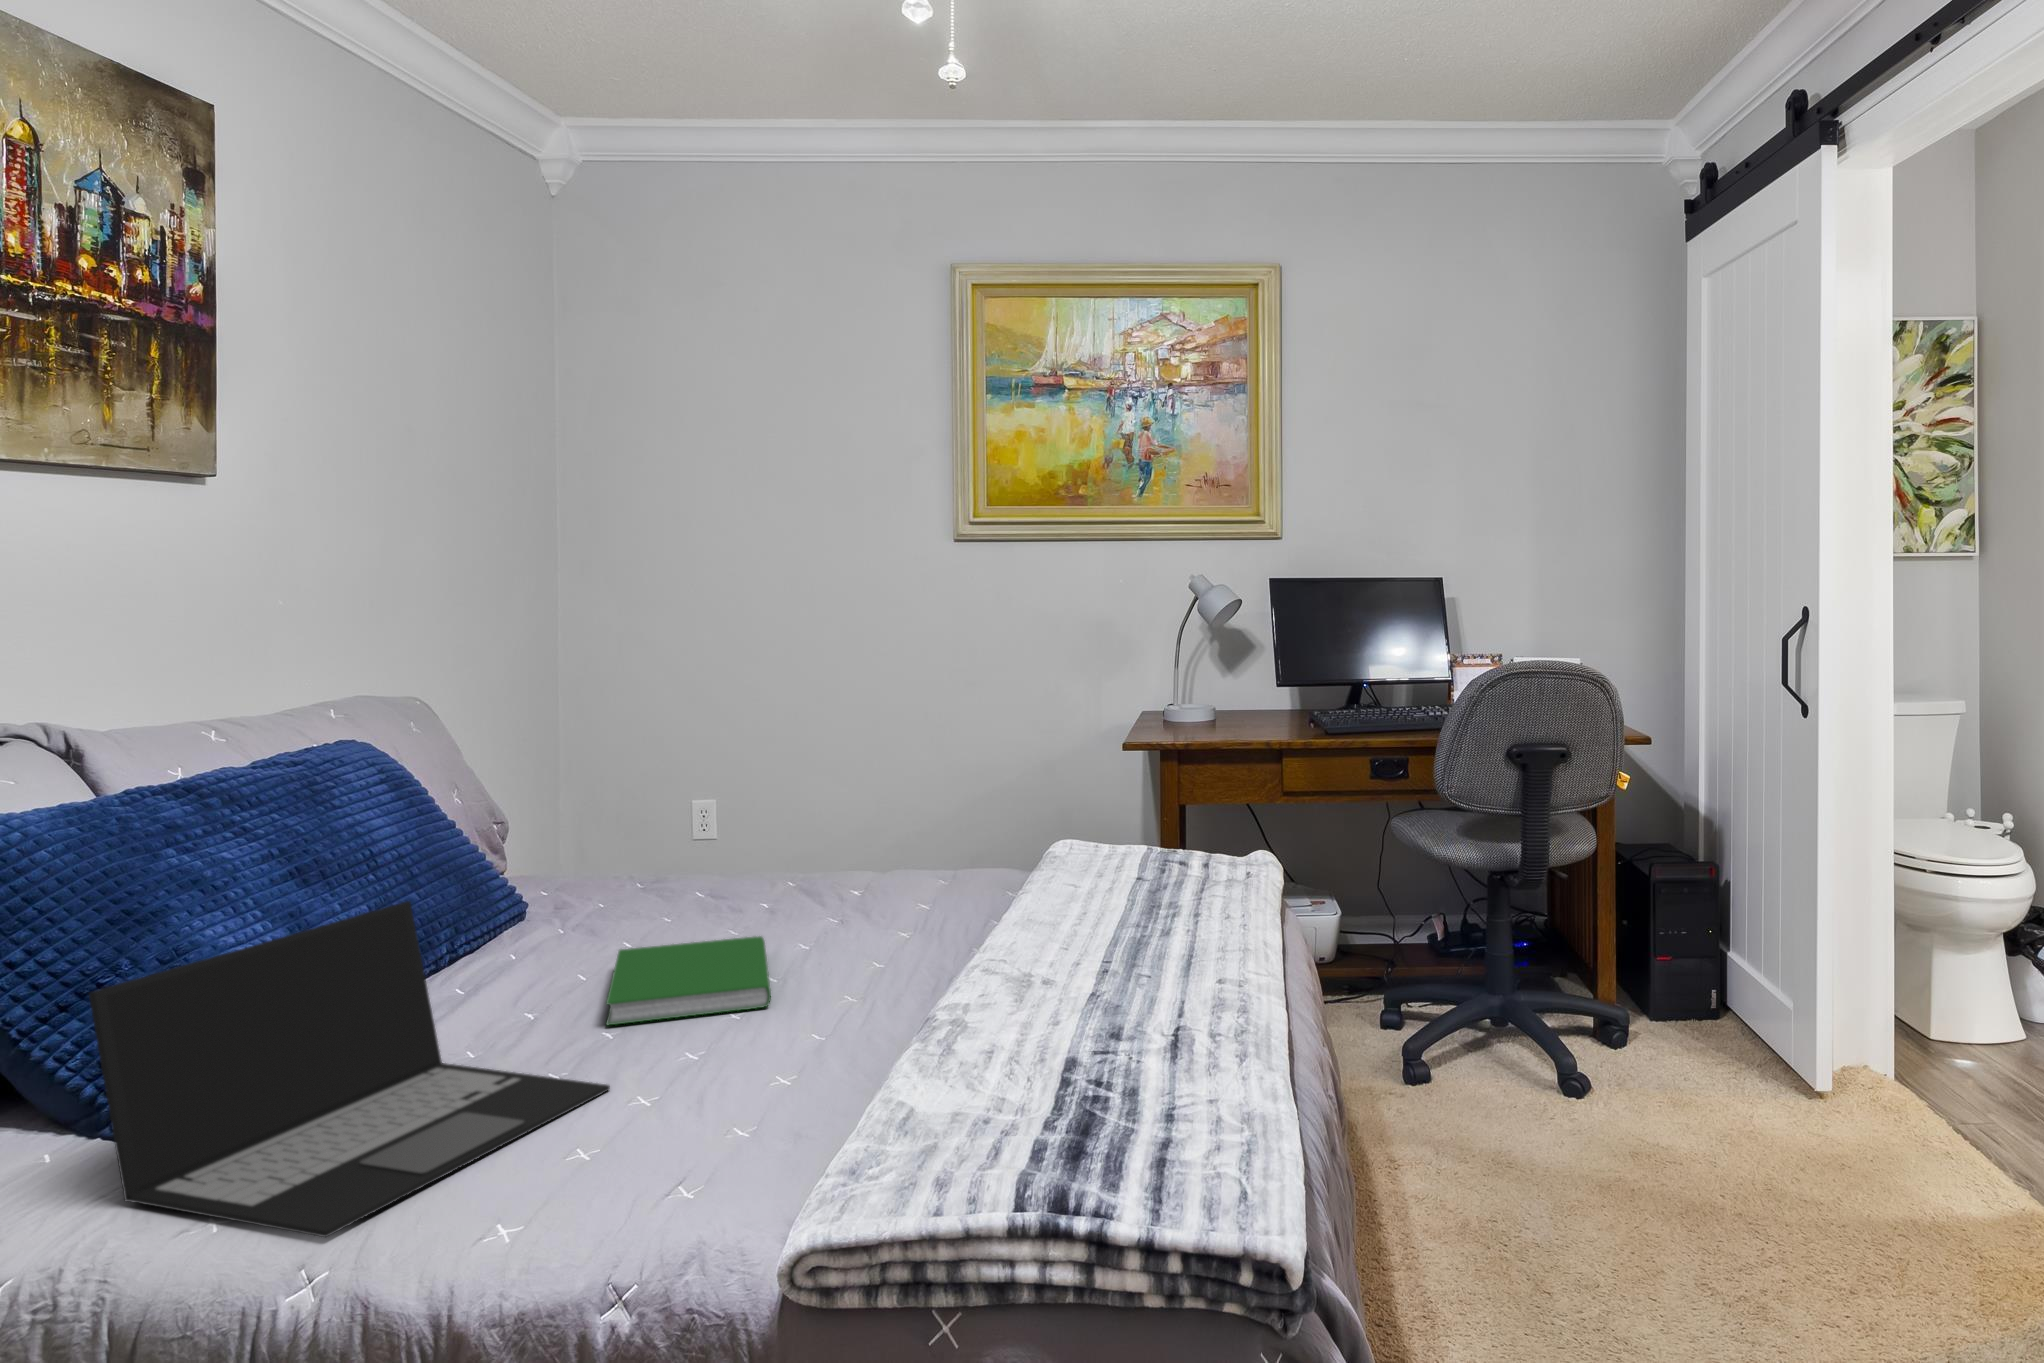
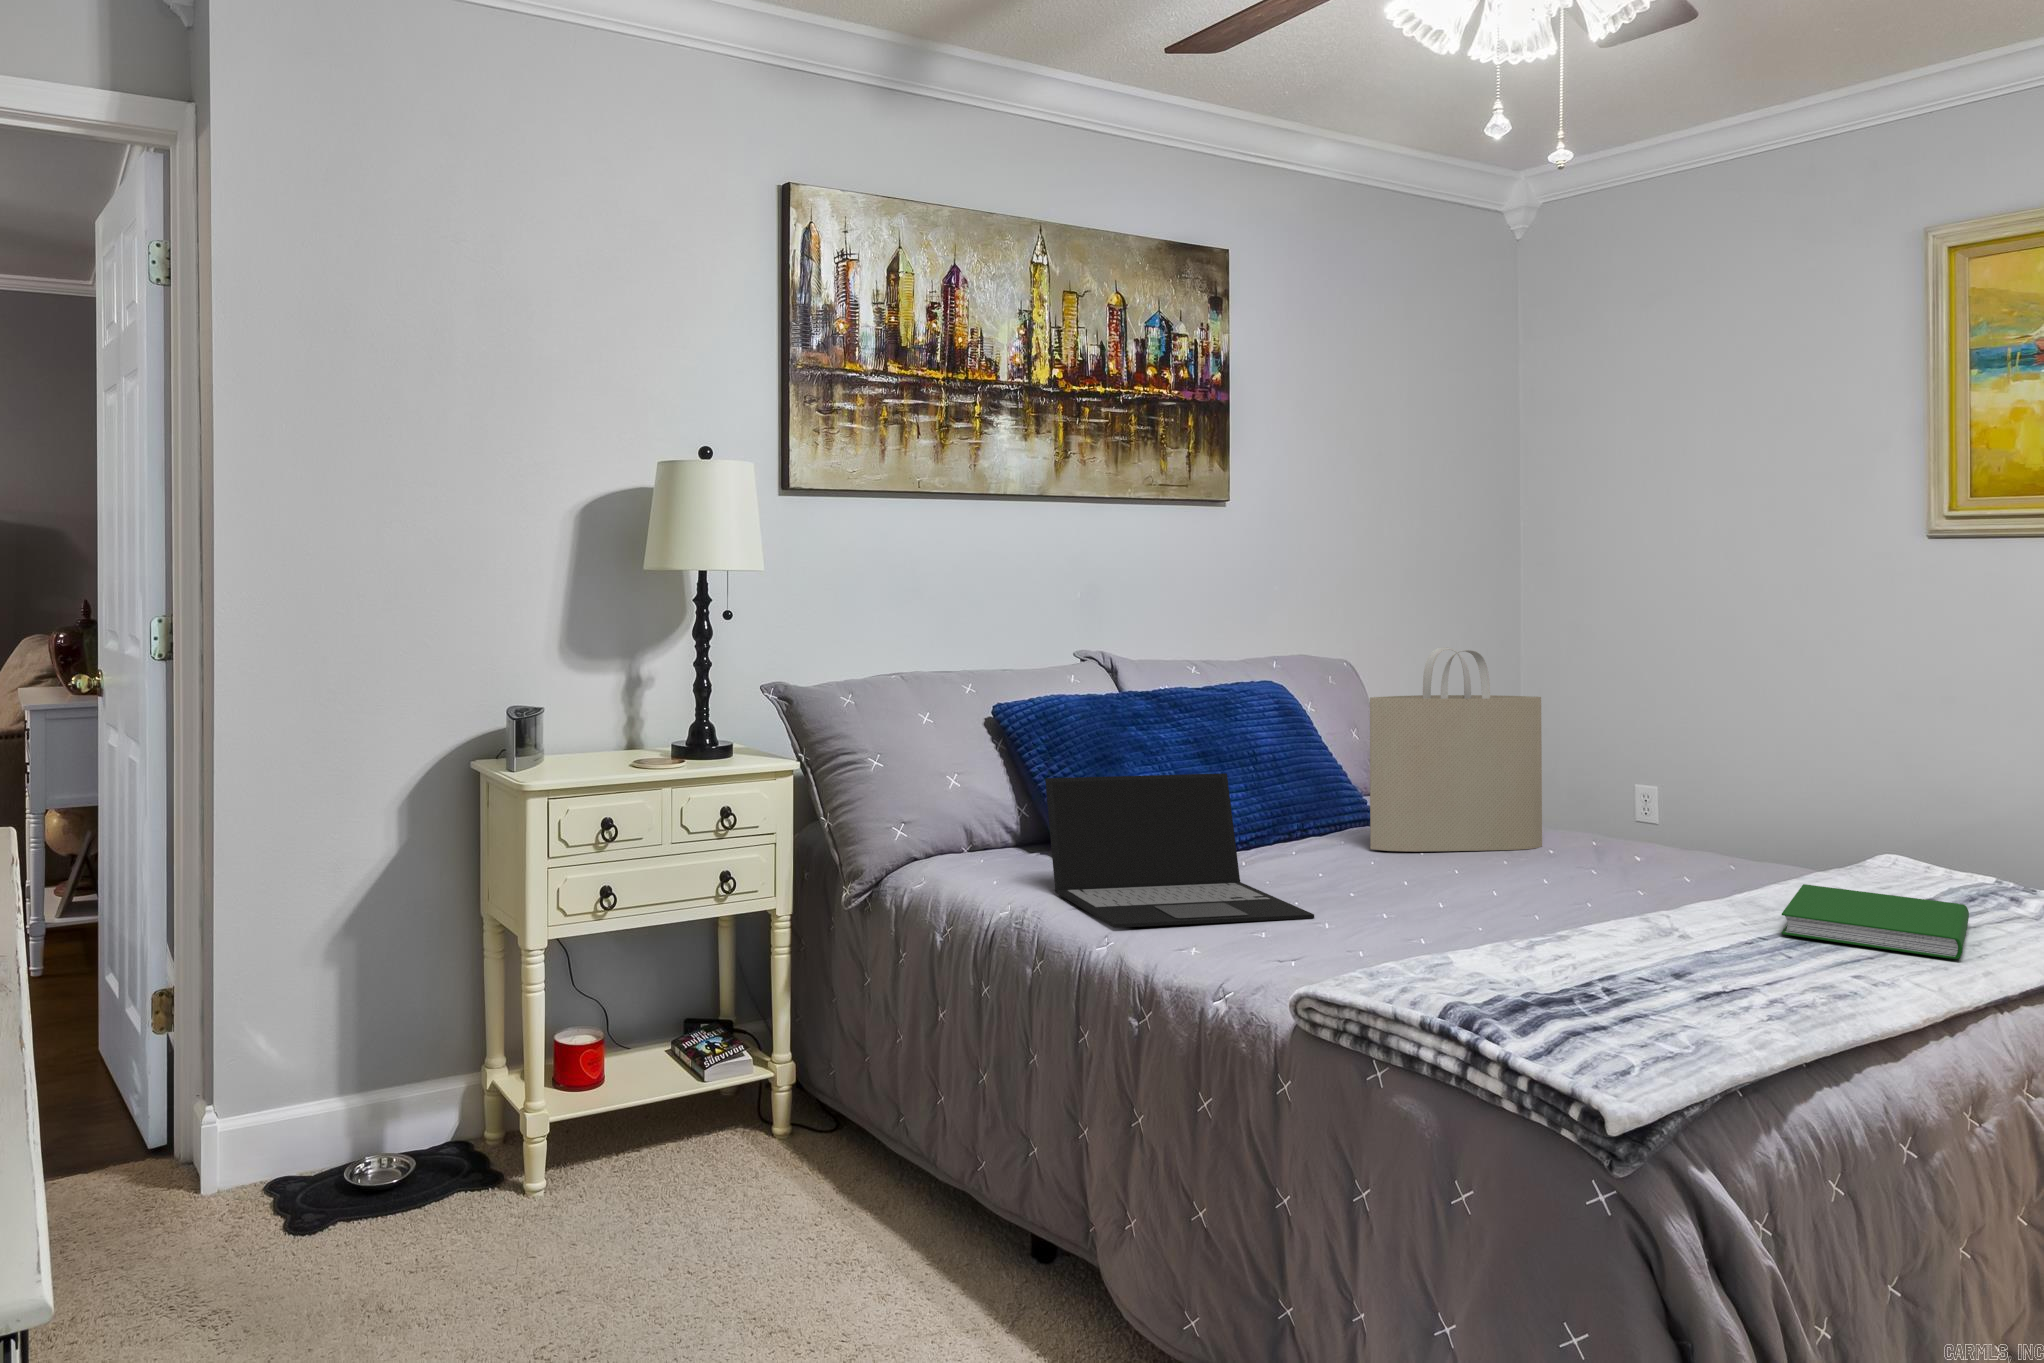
tote bag: none [555,671,731,950] -> present [1370,647,1542,851]
hardcover book: present [606,936,771,1025] -> present [1782,884,1969,959]

